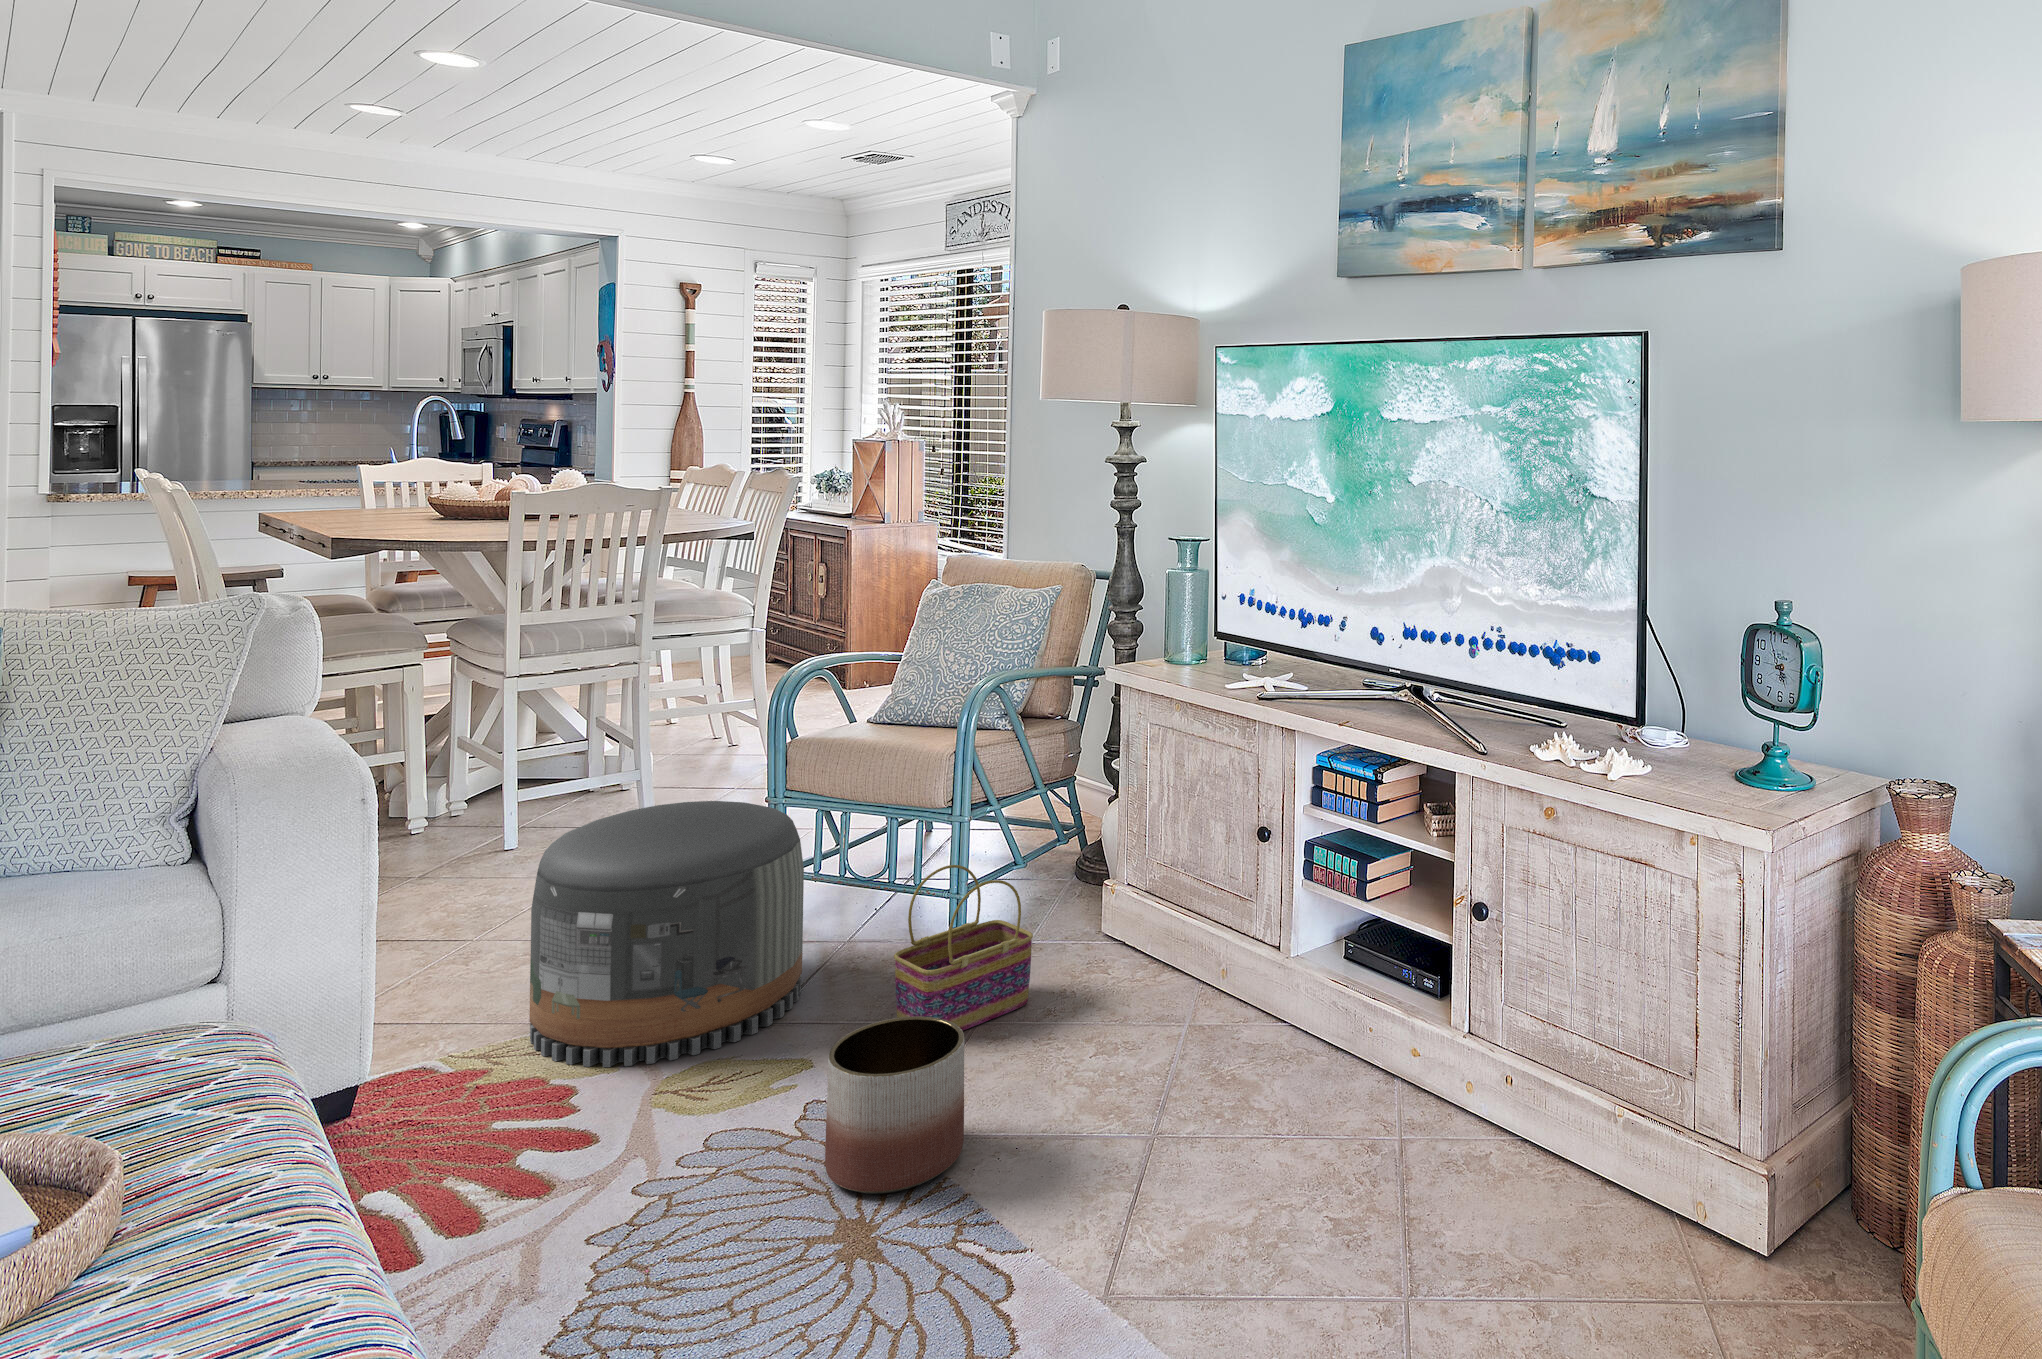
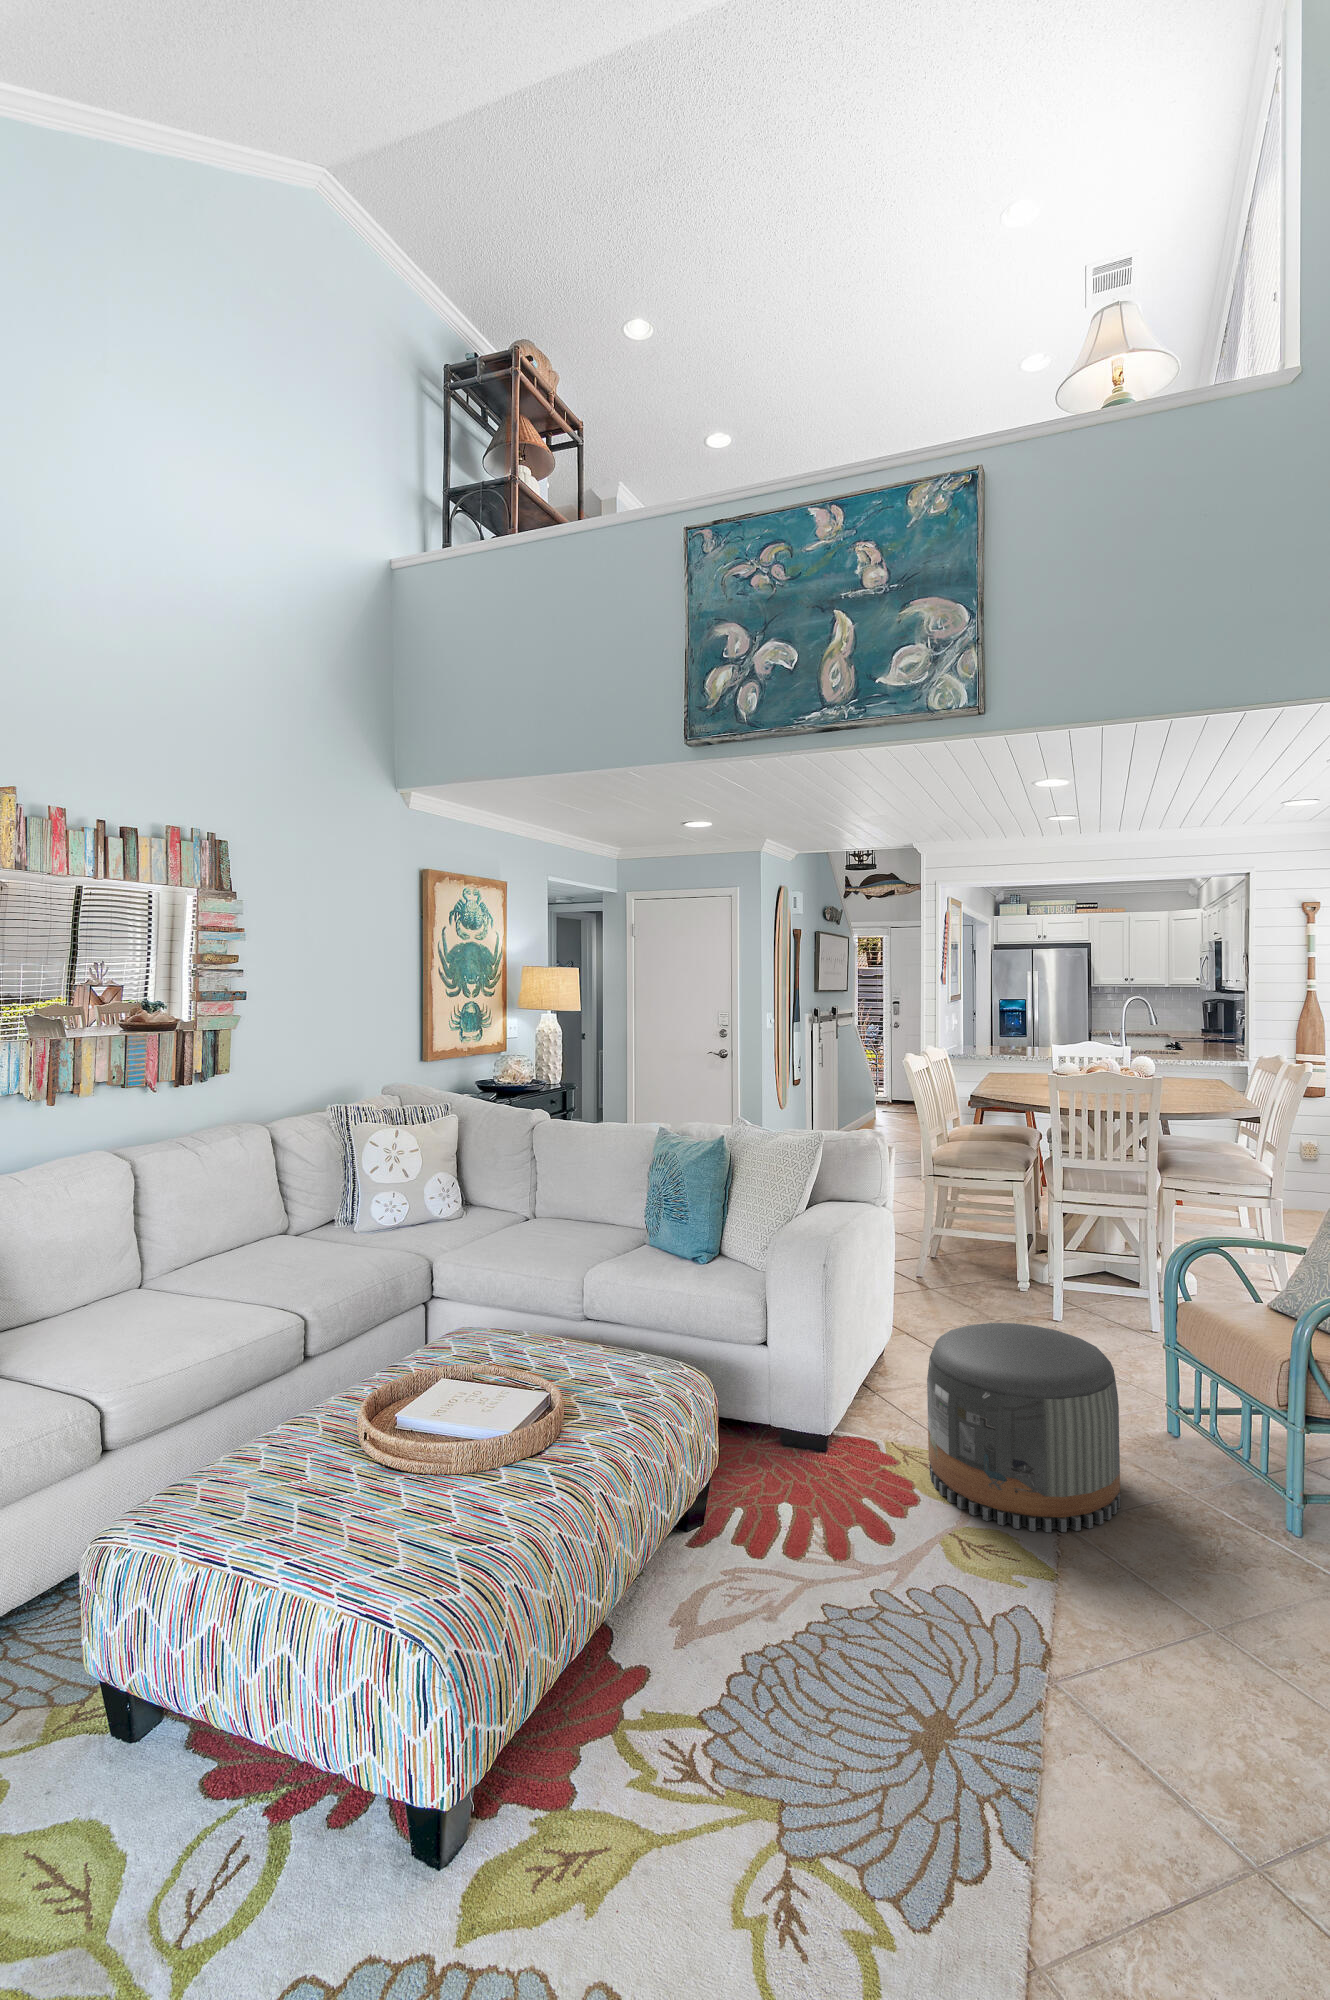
basket: present [894,865,1033,1031] -> none [1143,1464,1287,1644]
planter: present [825,1016,964,1194] -> none [965,1564,1085,1735]

